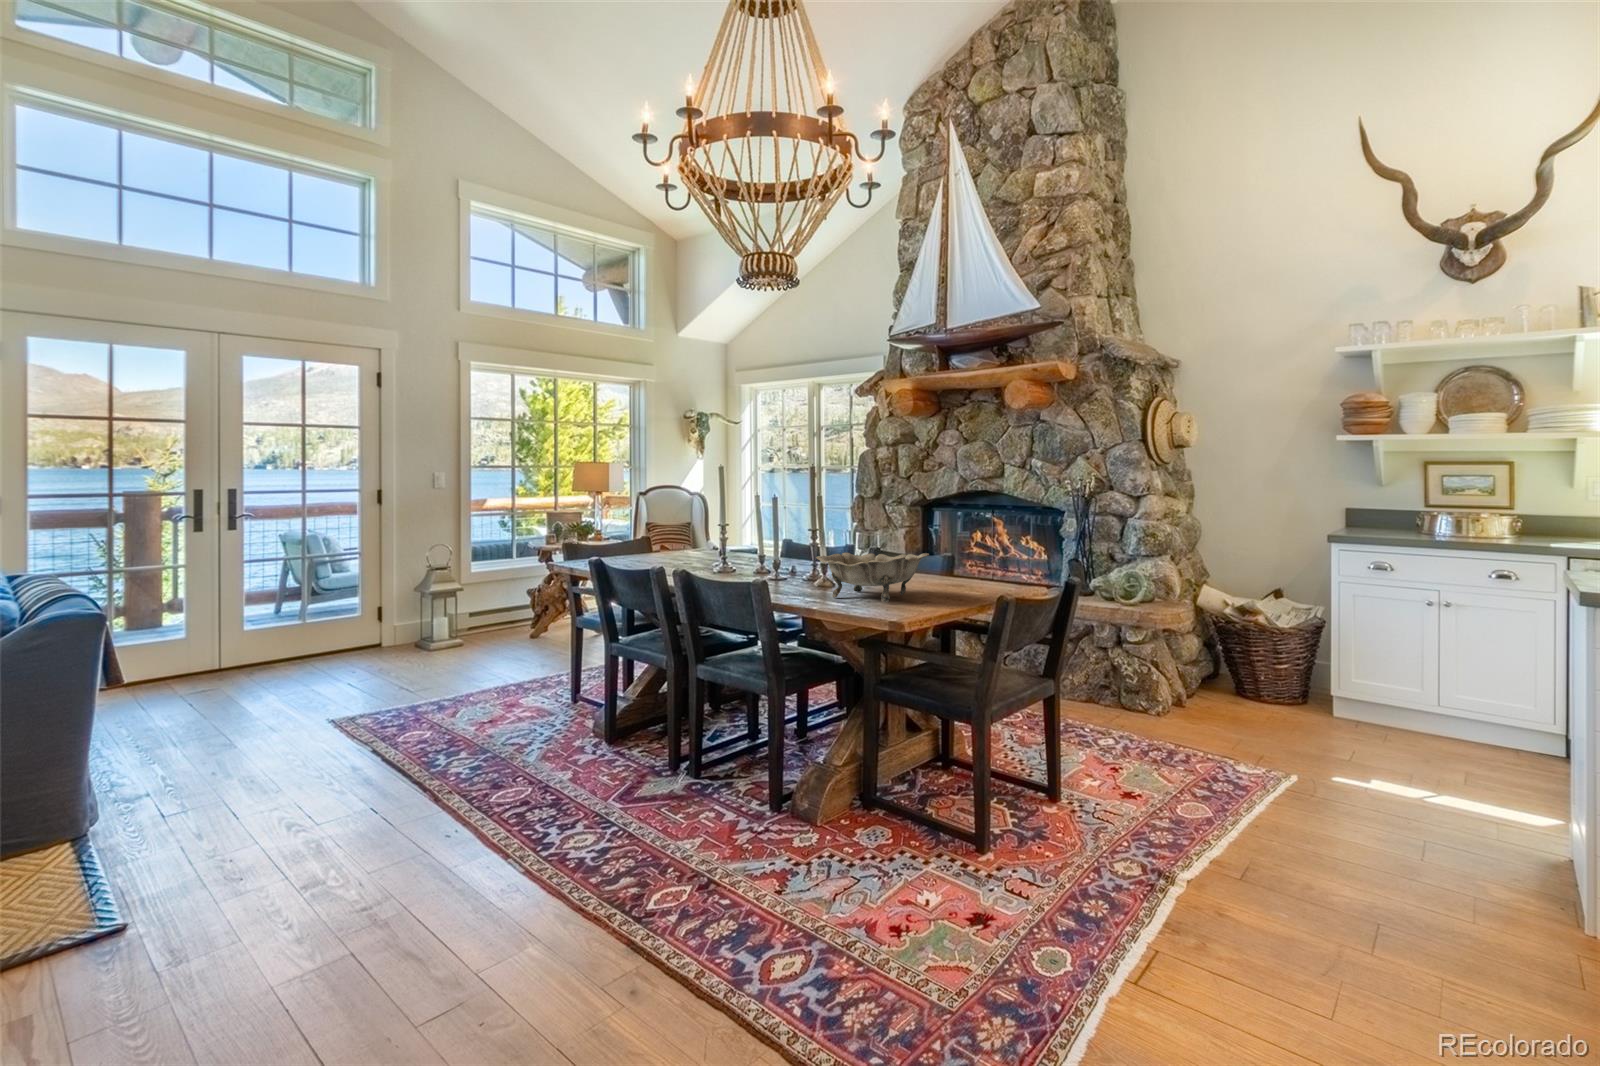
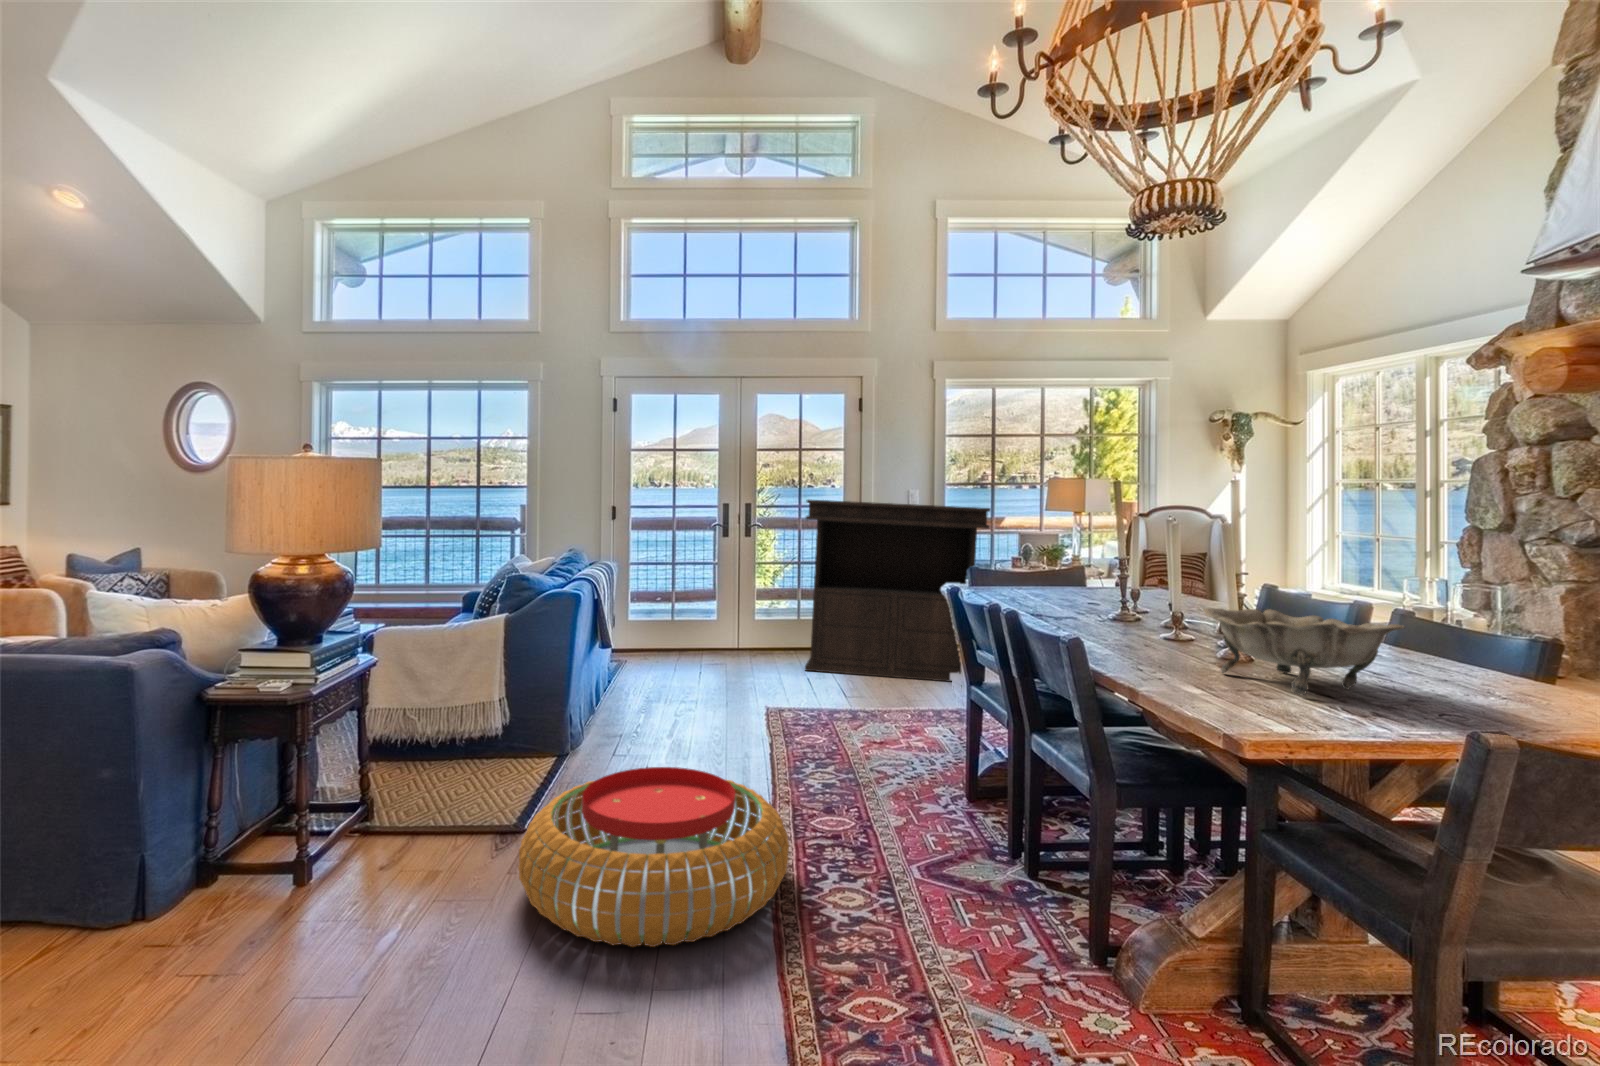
console table: none [314,484,526,676] -> present [805,500,991,682]
pouf: none [230,779,537,971] -> present [518,767,789,947]

